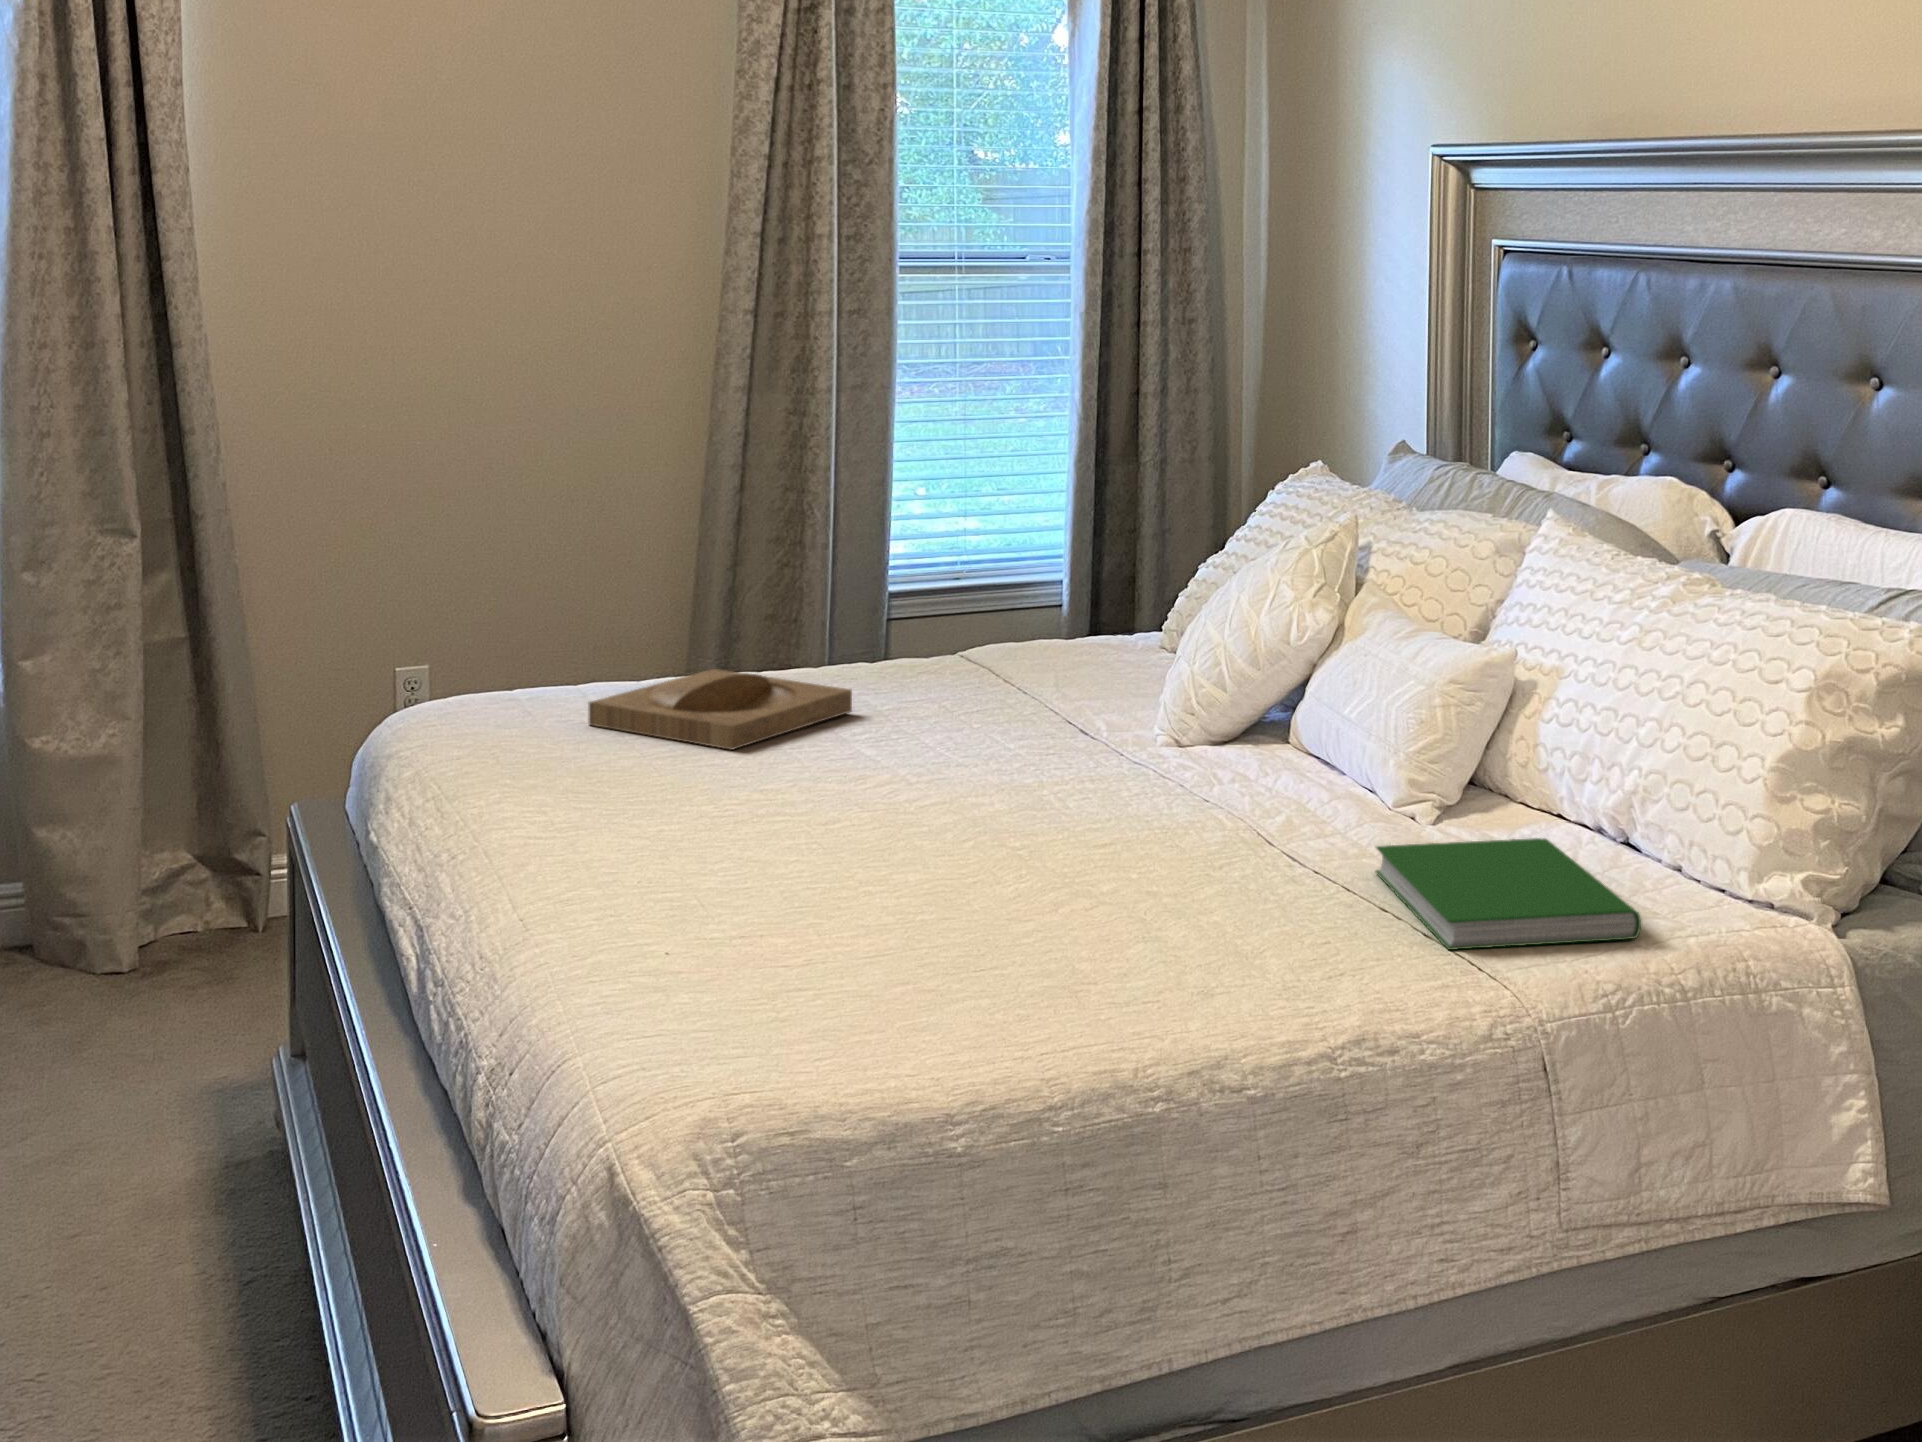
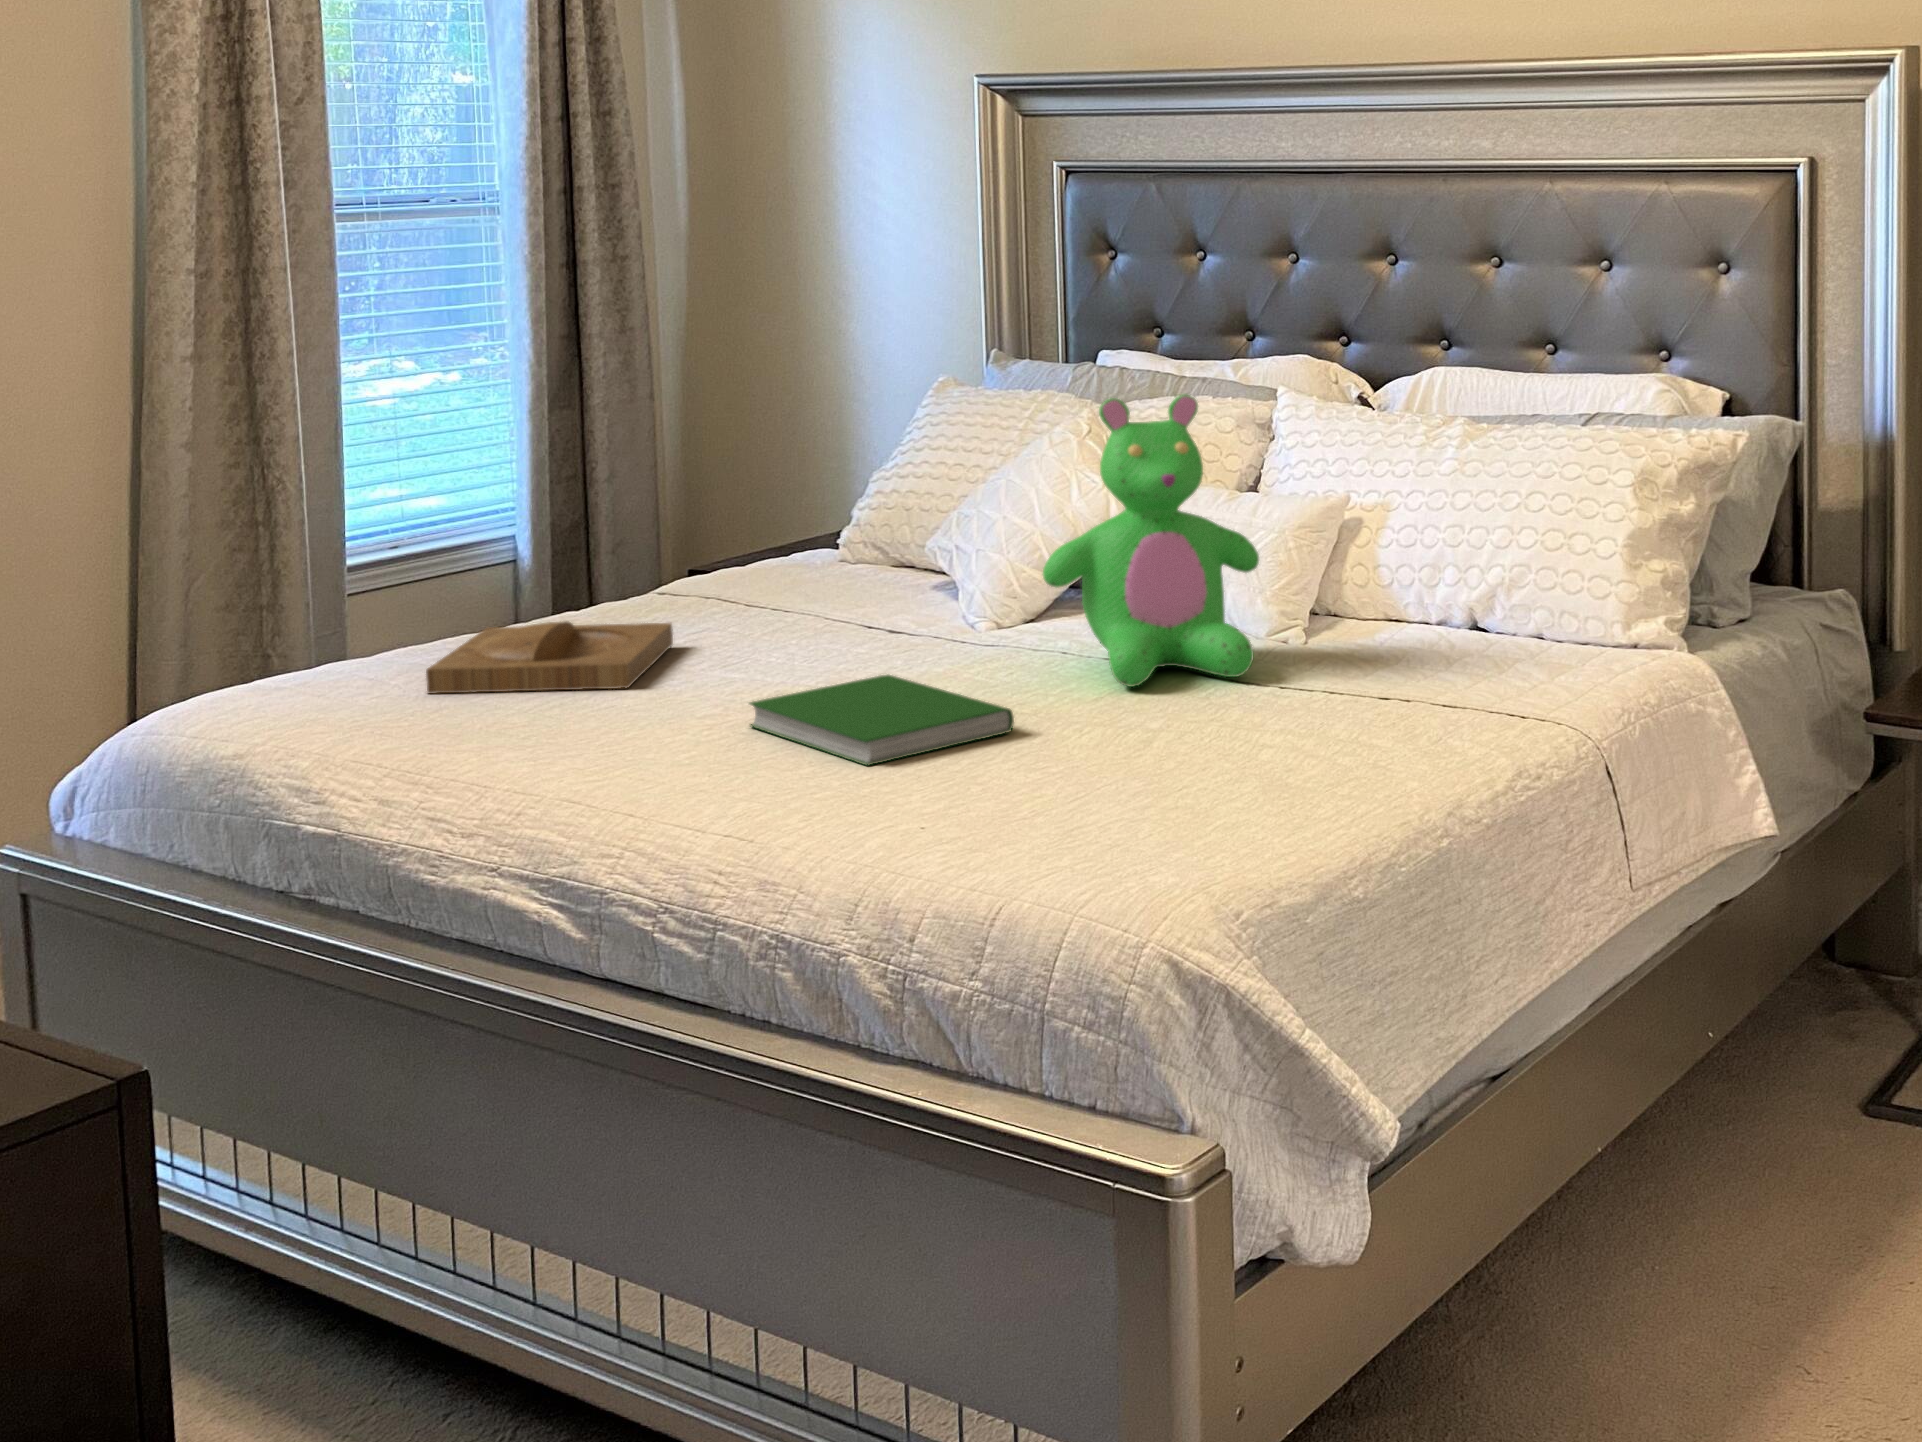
teddy bear: none [1098,513,1342,848] -> present [1043,395,1259,687]
hardcover book: present [1376,838,1641,950] -> present [749,675,1014,766]

